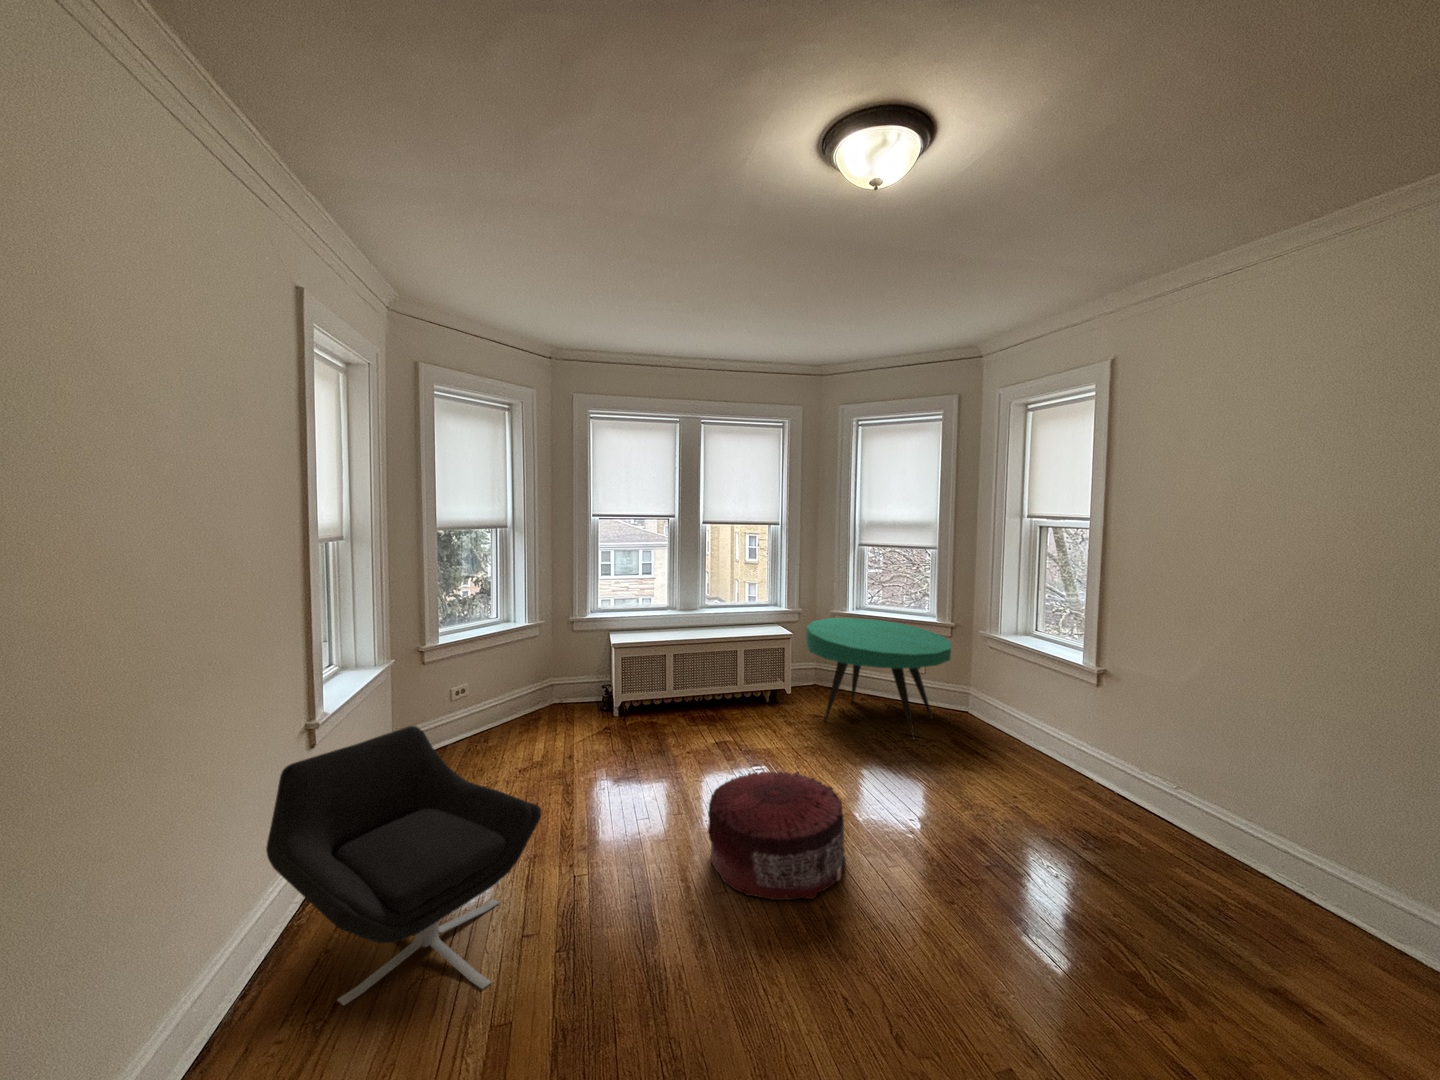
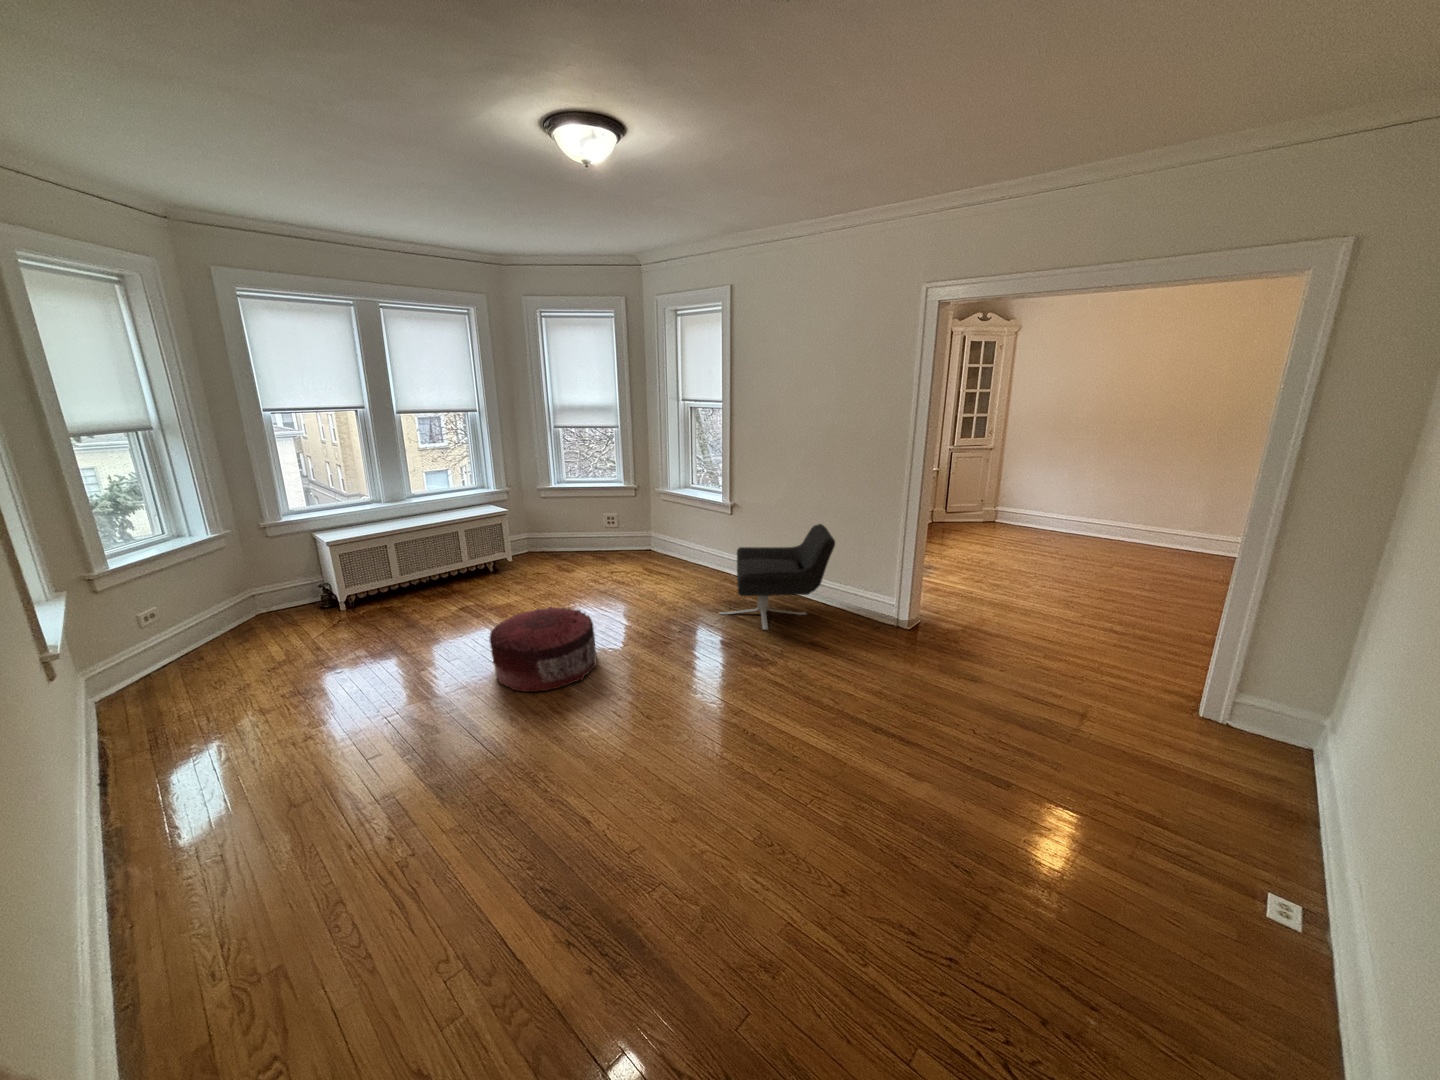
coffee table: present [806,618,951,739] -> none [521,489,638,575]
lounge chair: present [266,726,541,1005] -> present [720,524,835,630]

